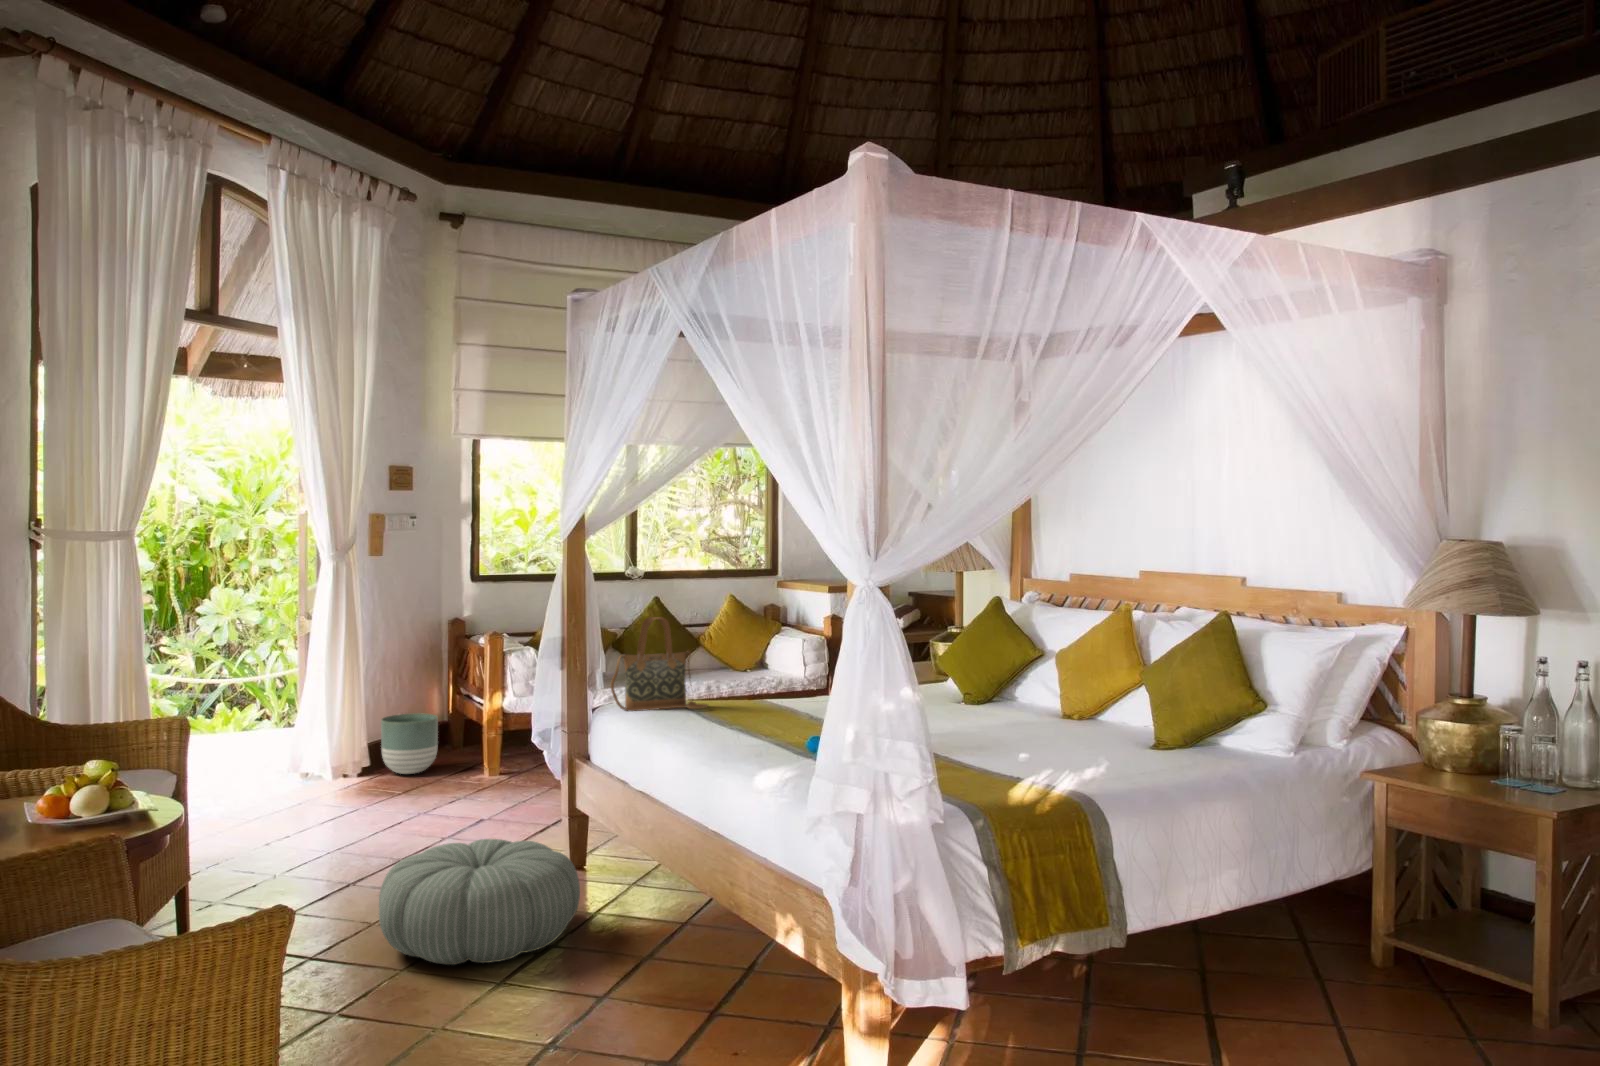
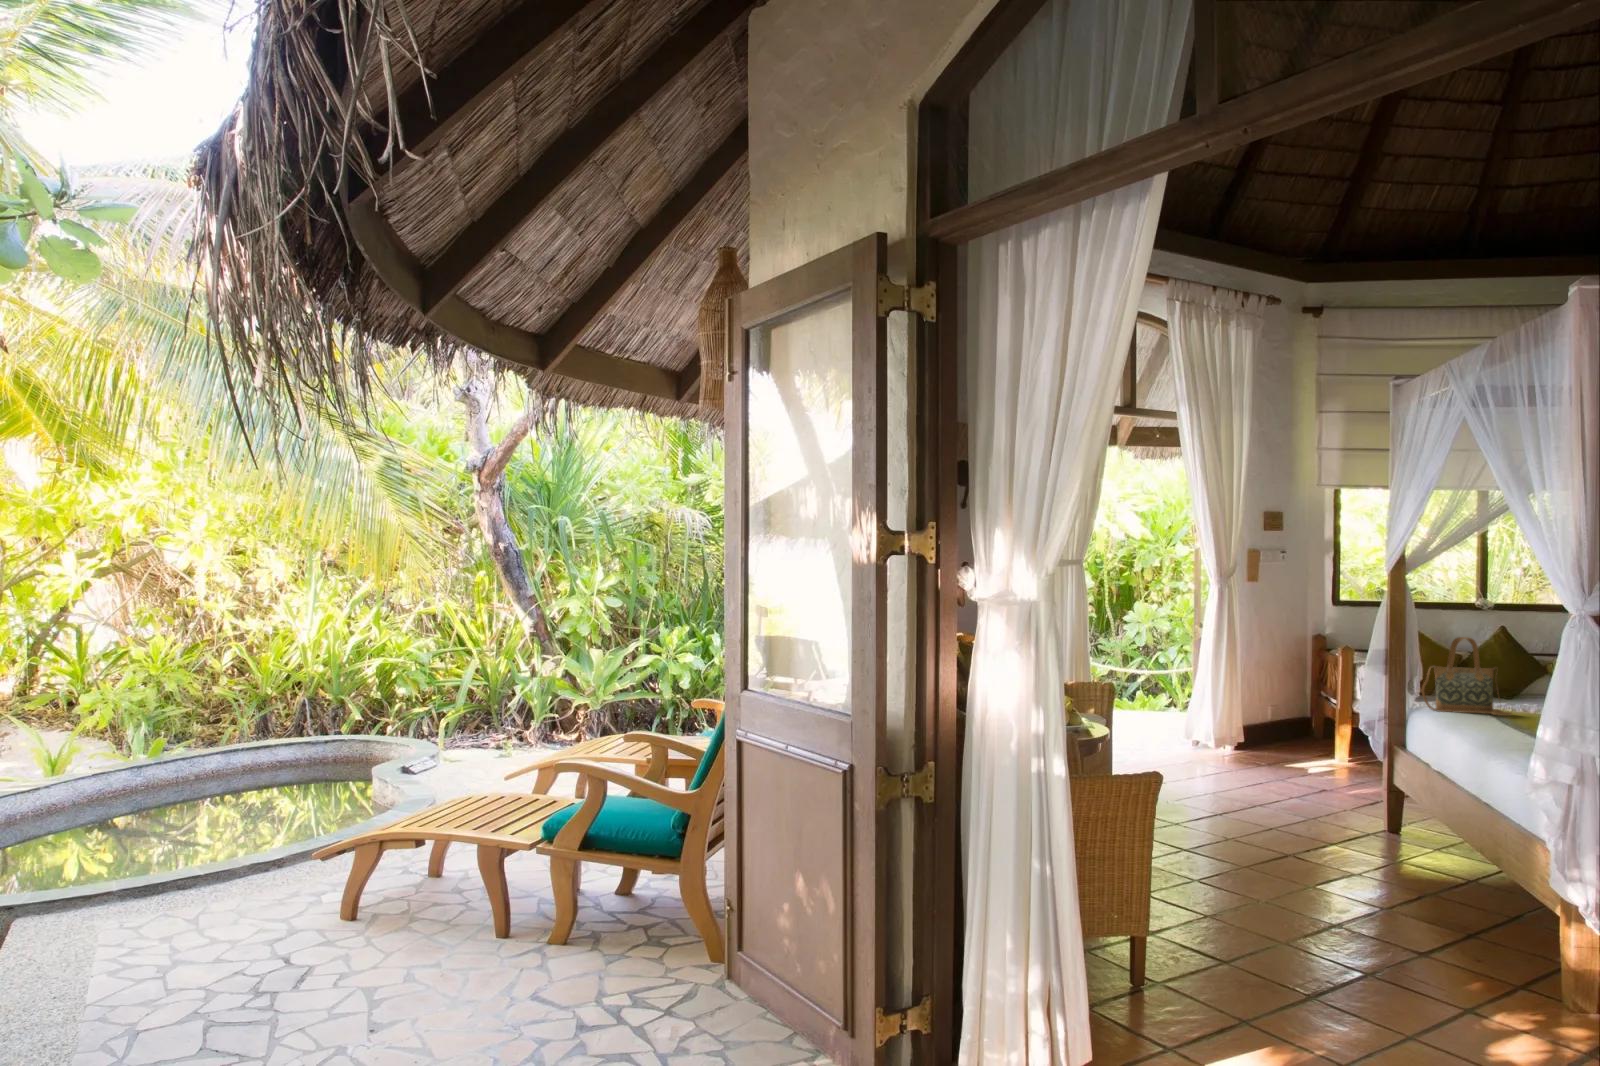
planter: present [381,713,438,774] -> none [1253,707,1299,754]
pouf: present [379,839,580,965] -> none [1229,788,1380,870]

